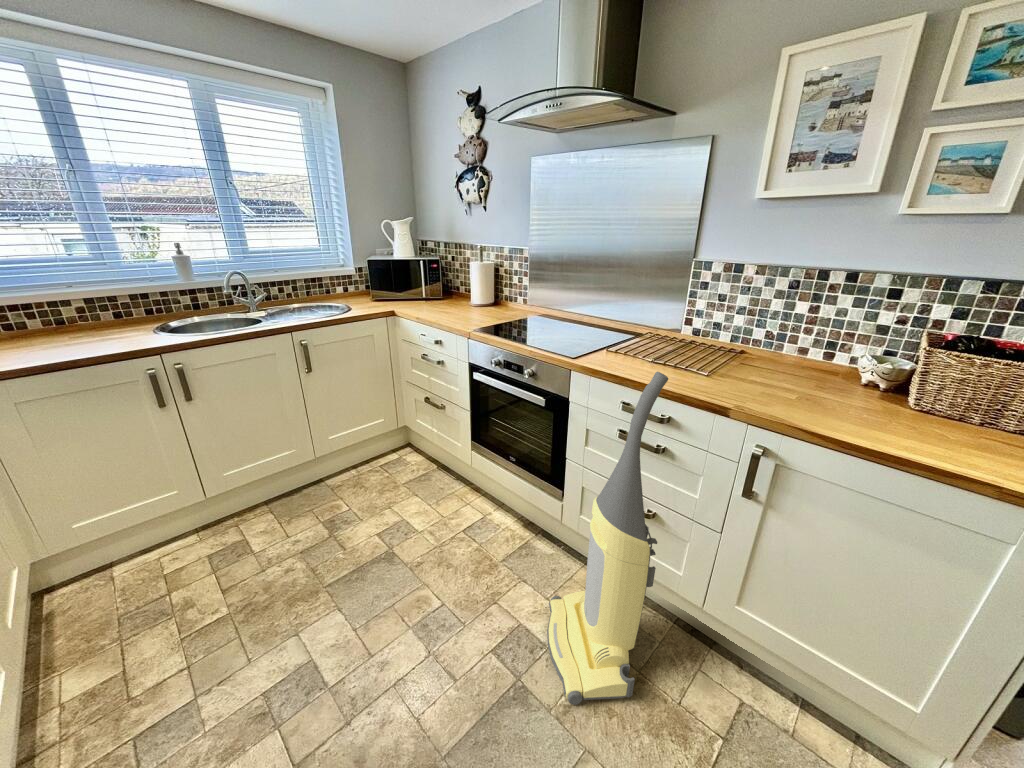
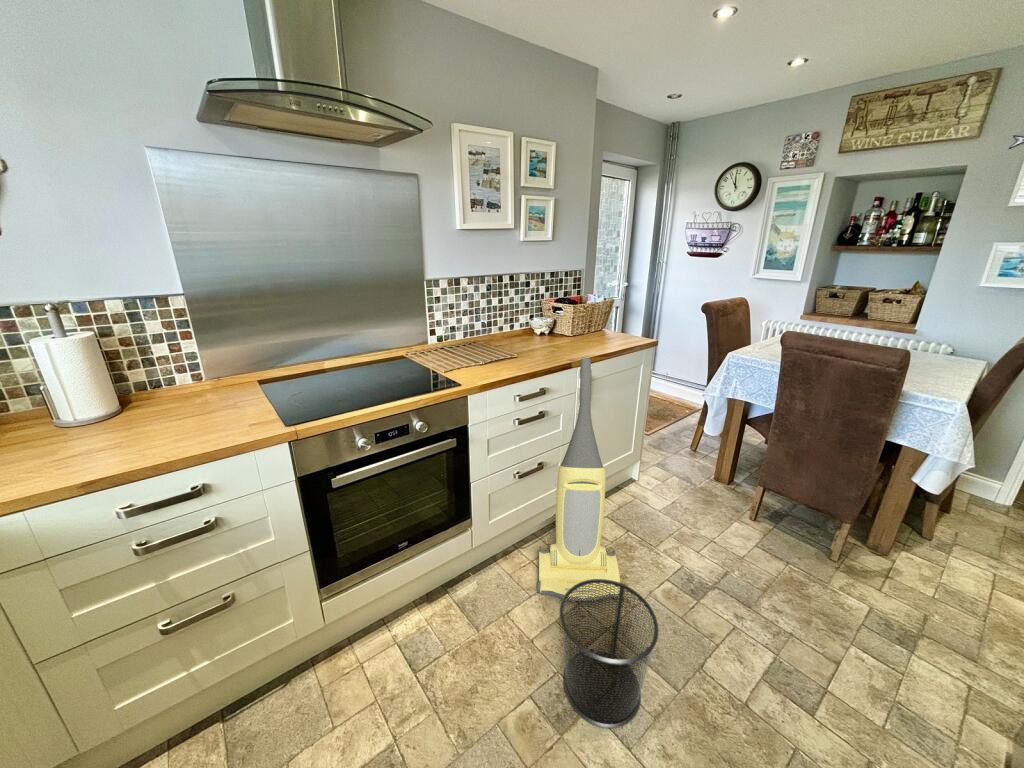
waste bin: none [398,554,498,705] -> present [560,579,659,729]

